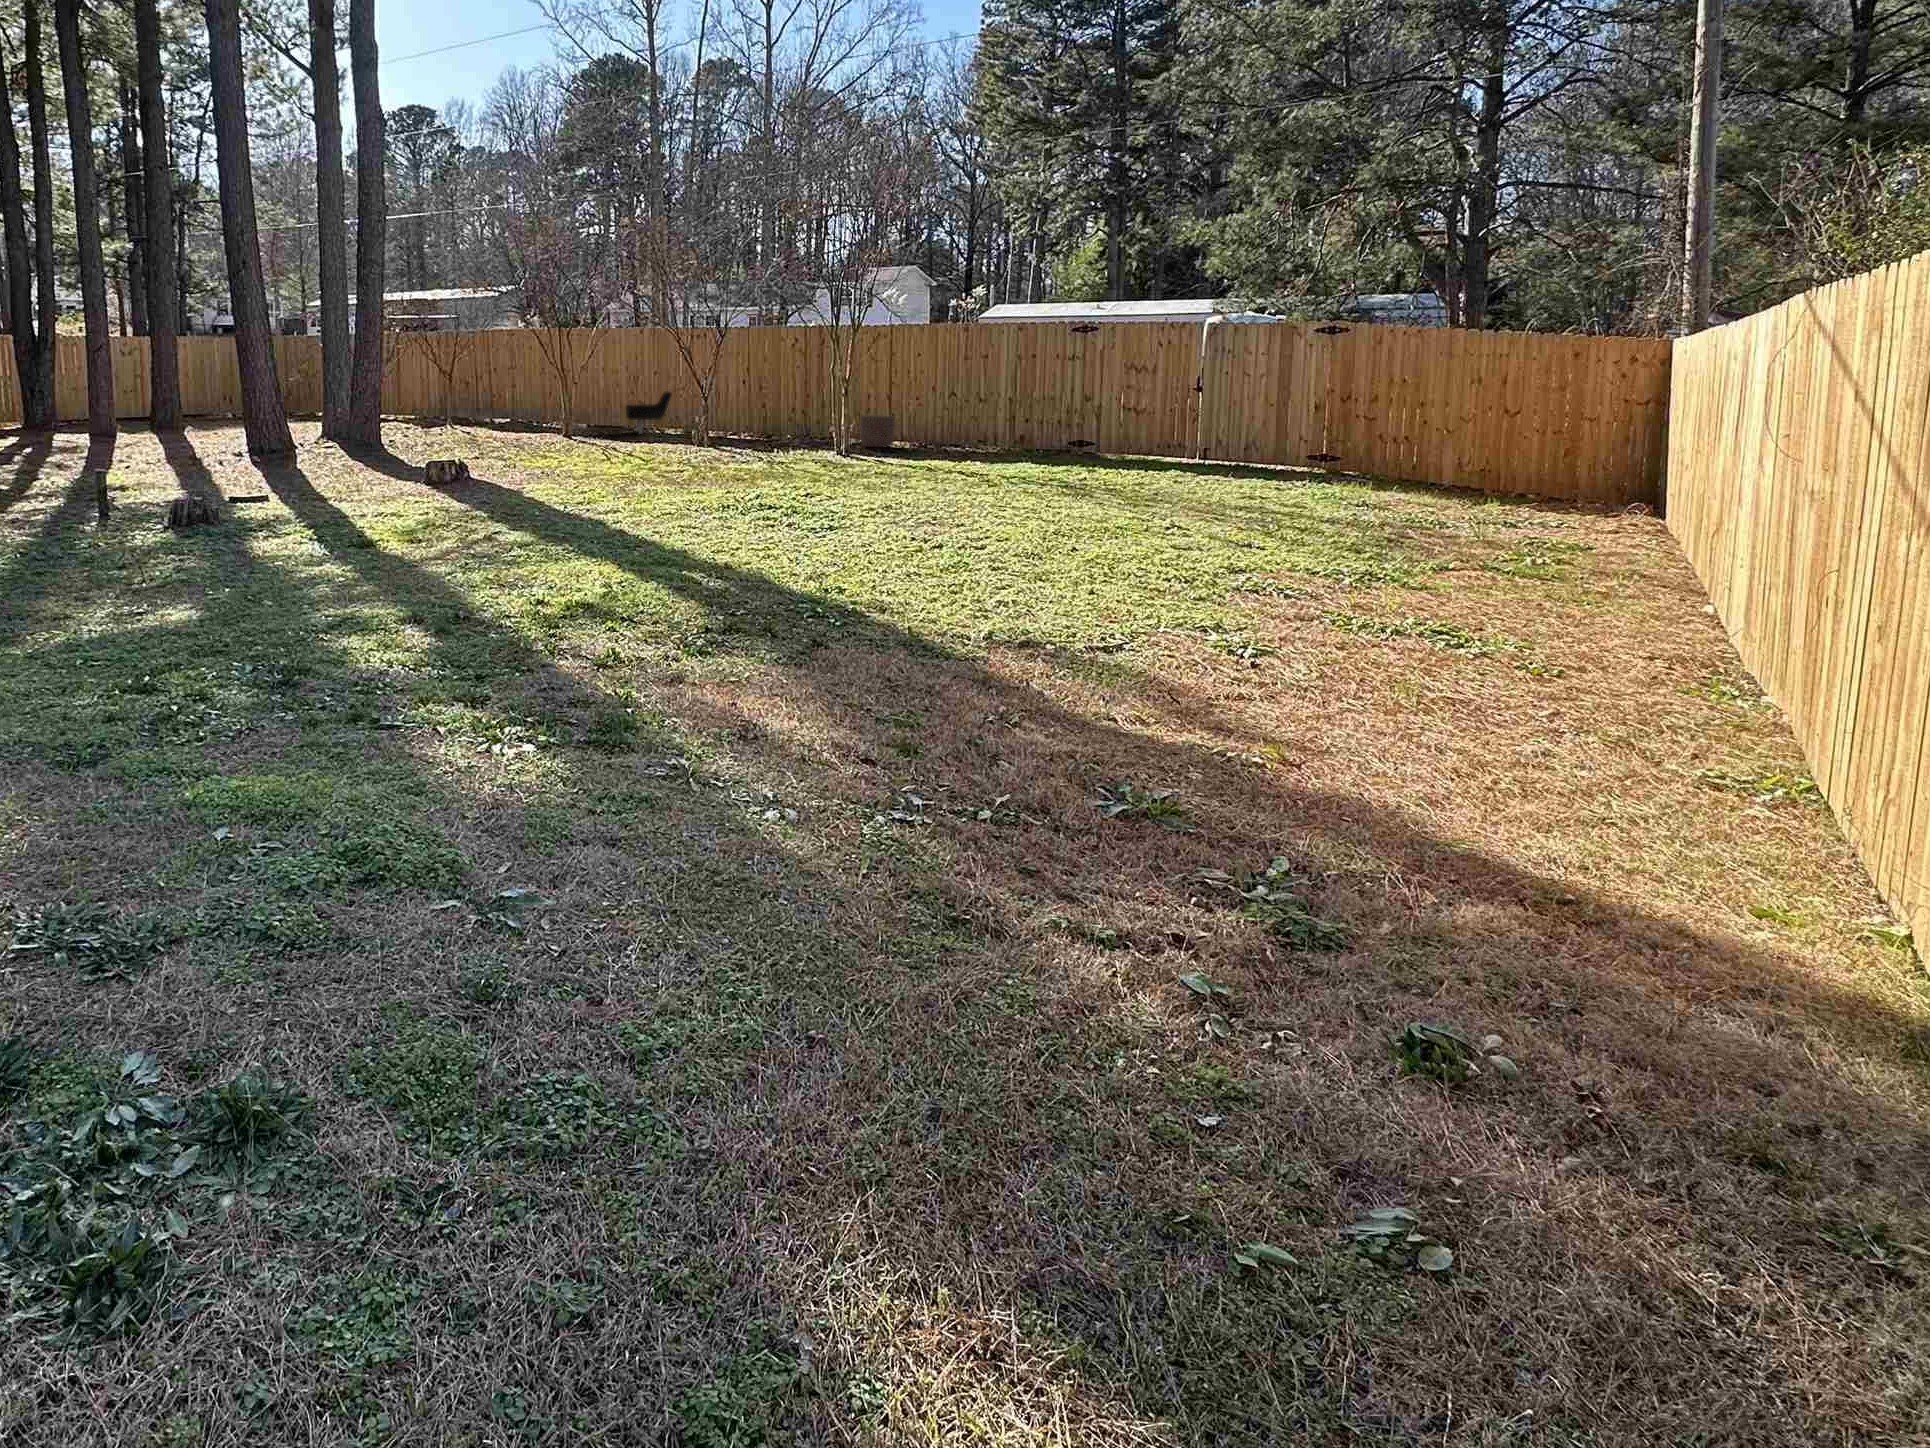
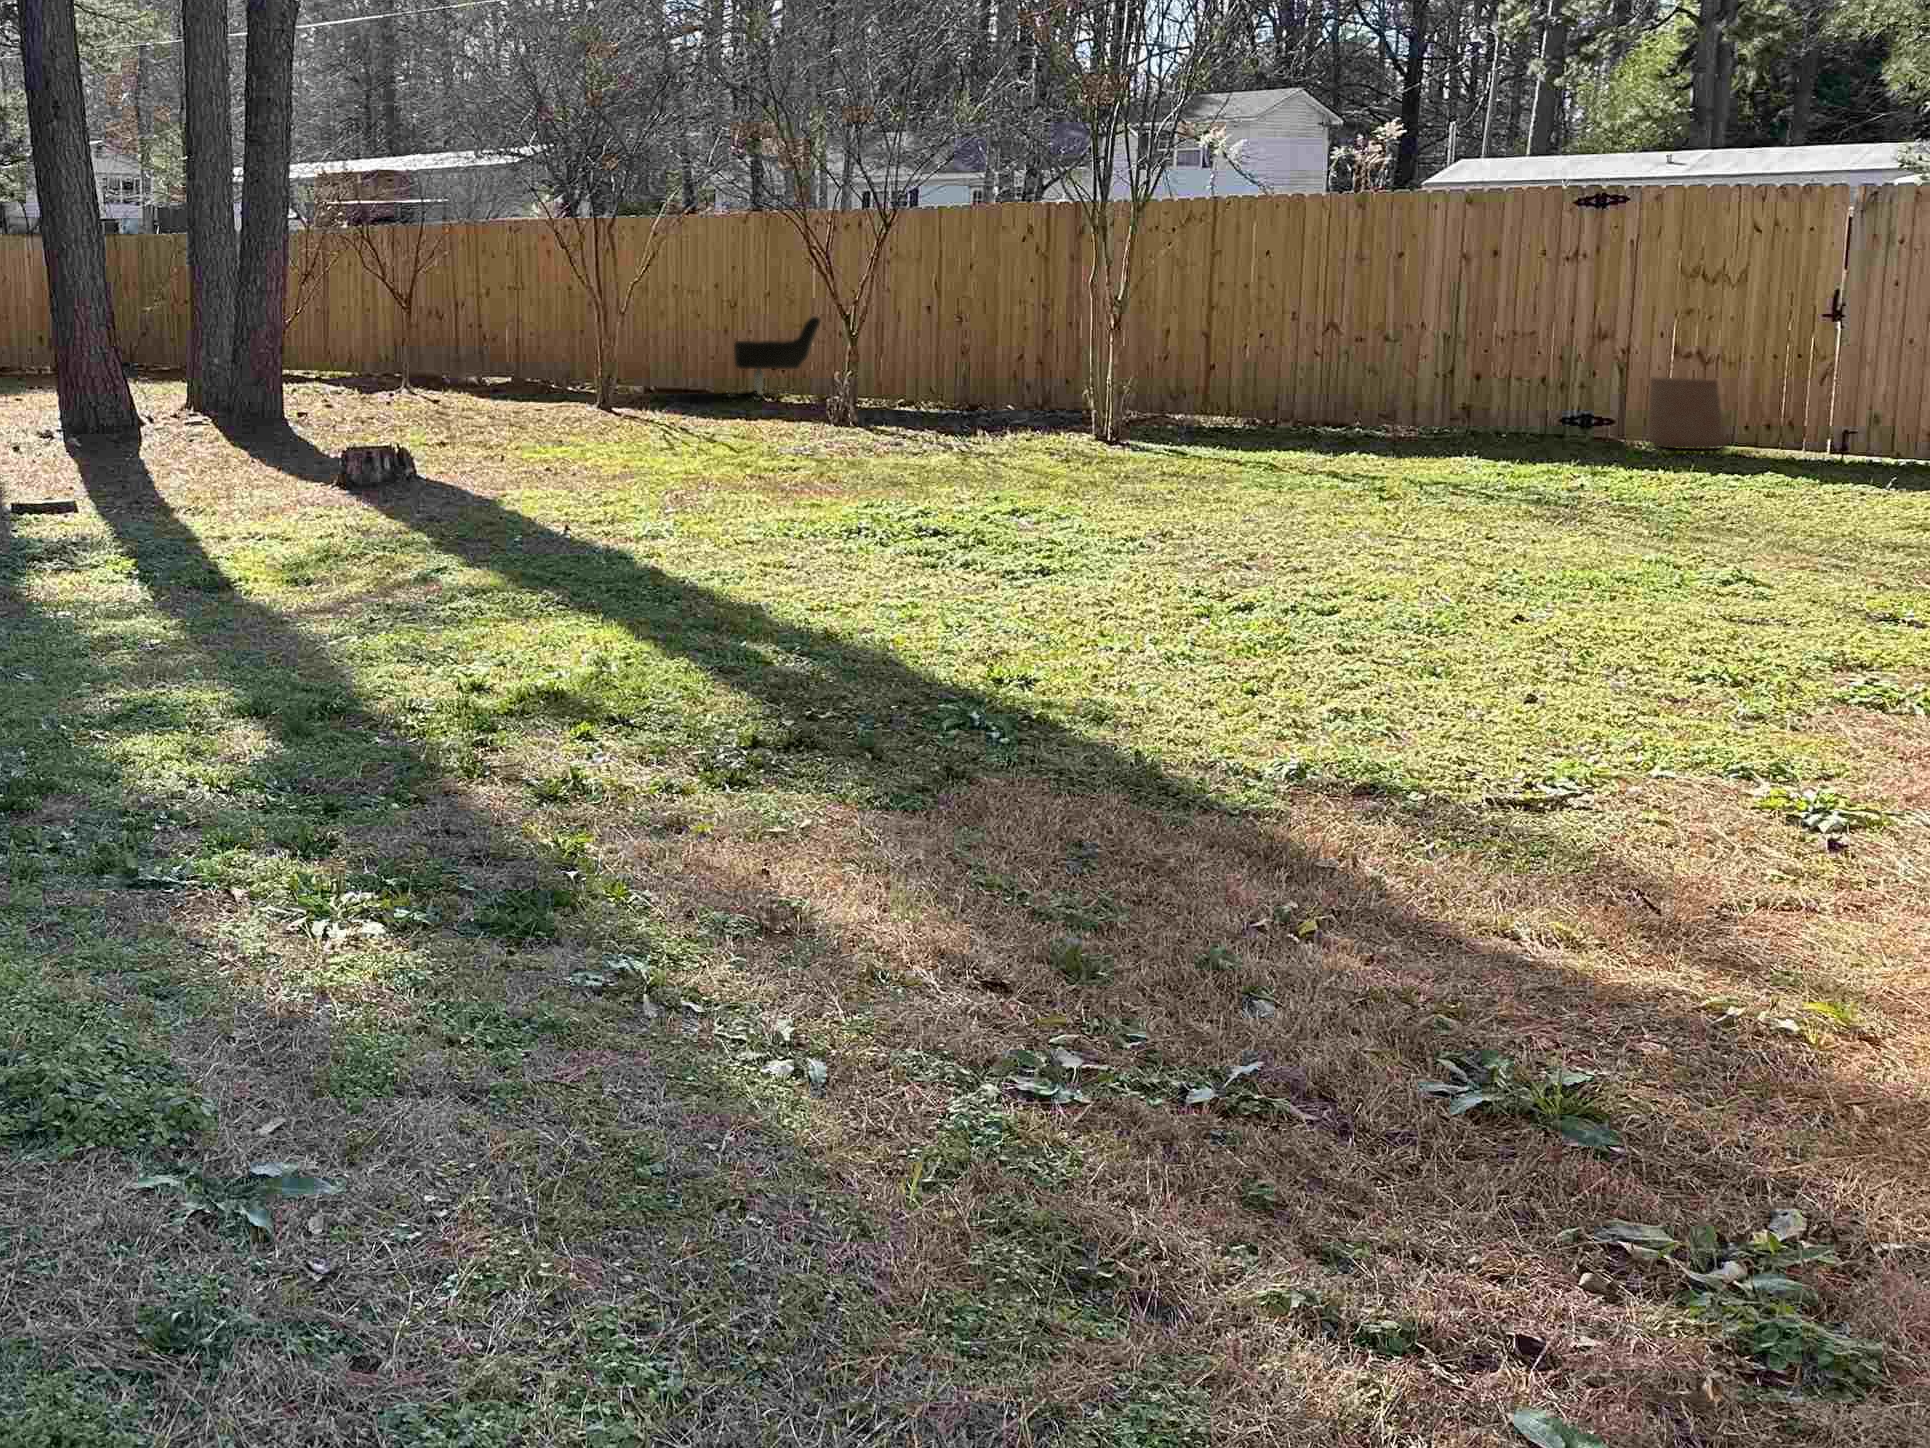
planter: present [861,415,895,447] -> present [1648,377,1730,449]

